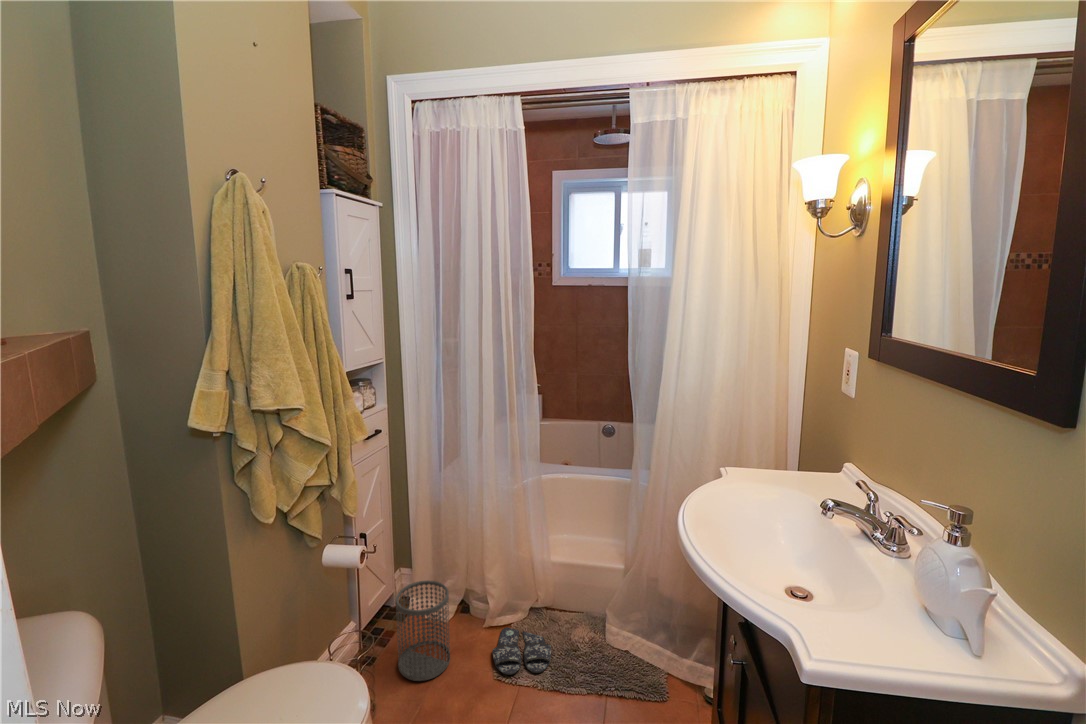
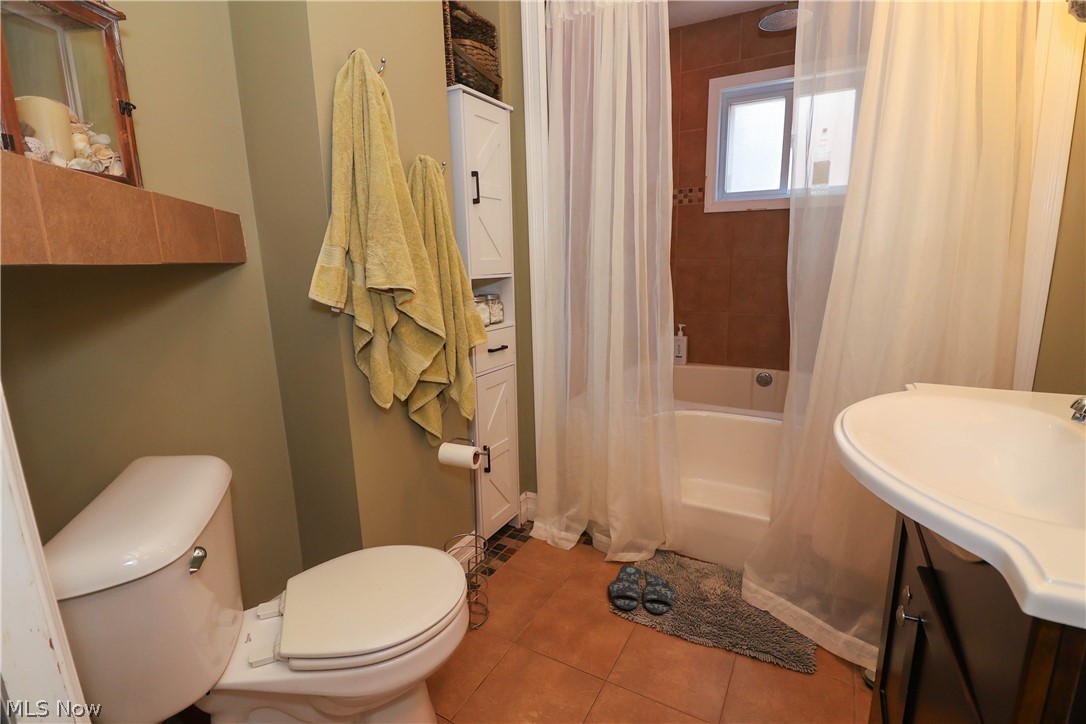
wastebasket: present [396,580,450,681] -> none [513,501,566,598]

